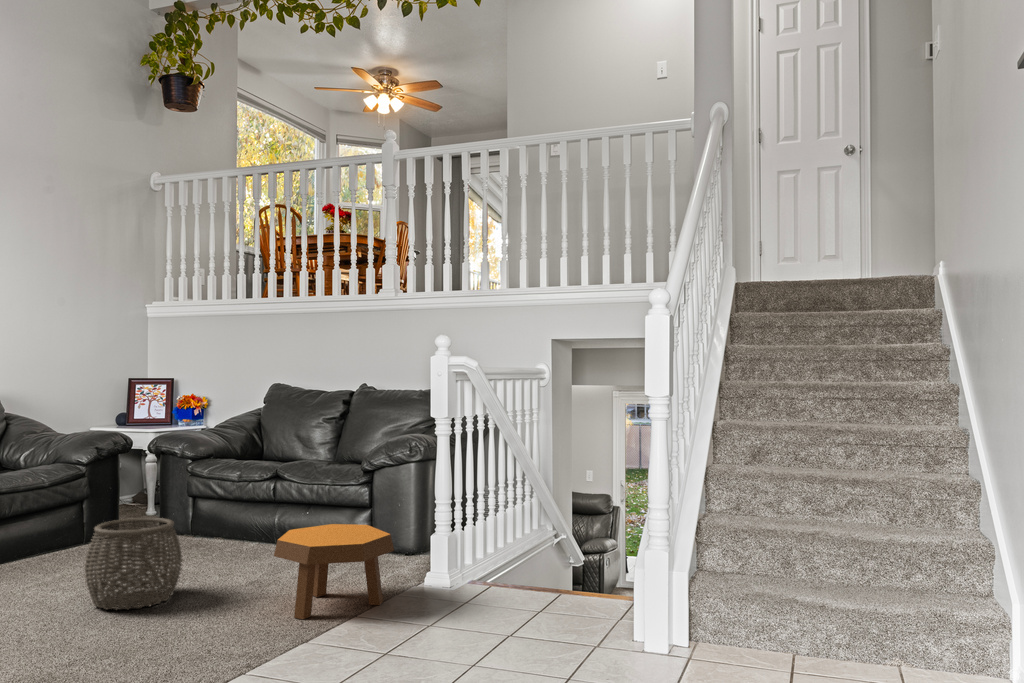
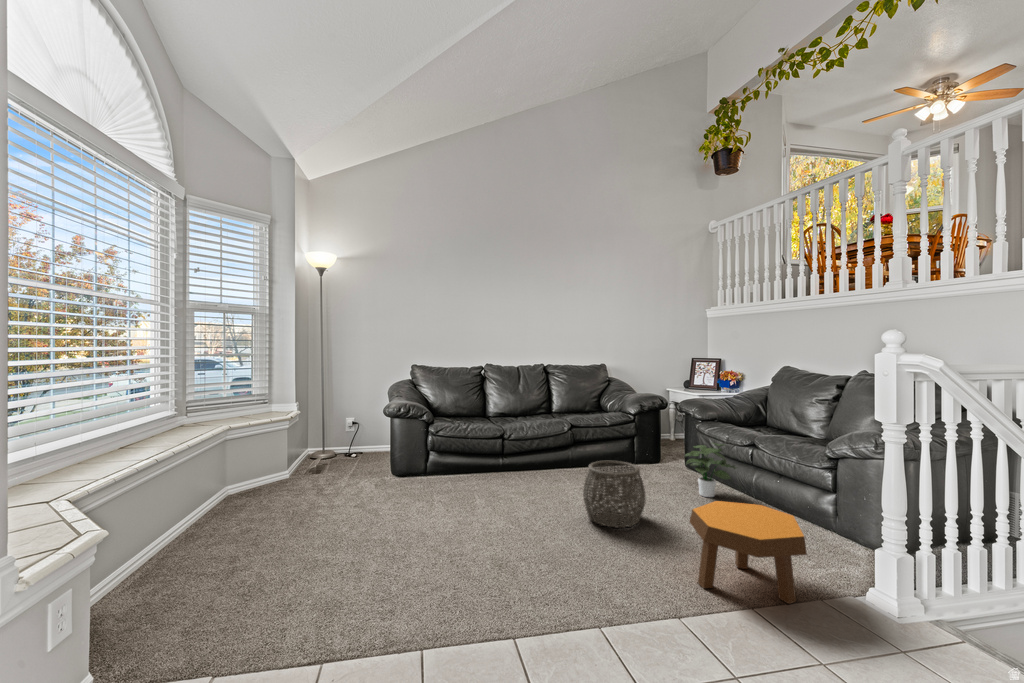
potted plant: none [185,481,256,554] -> present [685,443,736,497]

